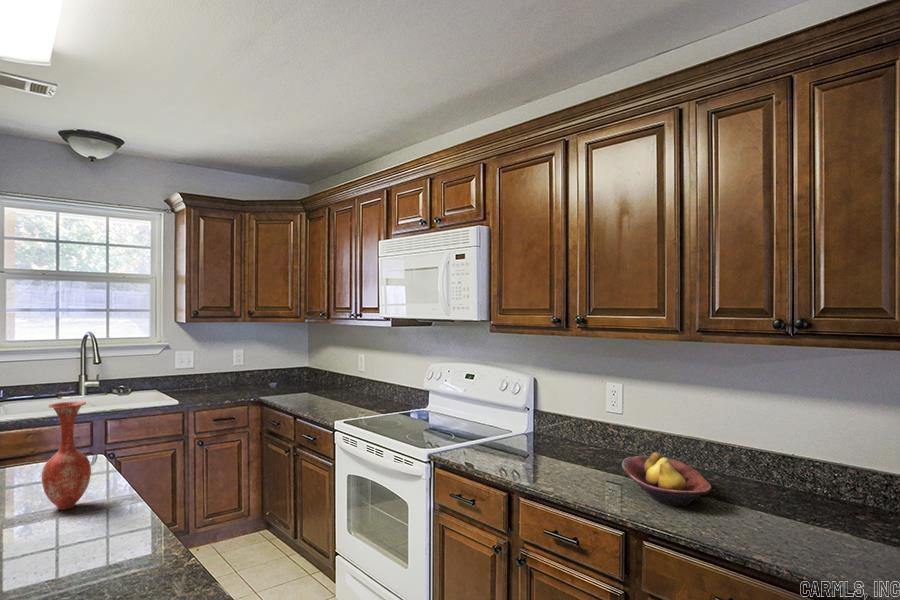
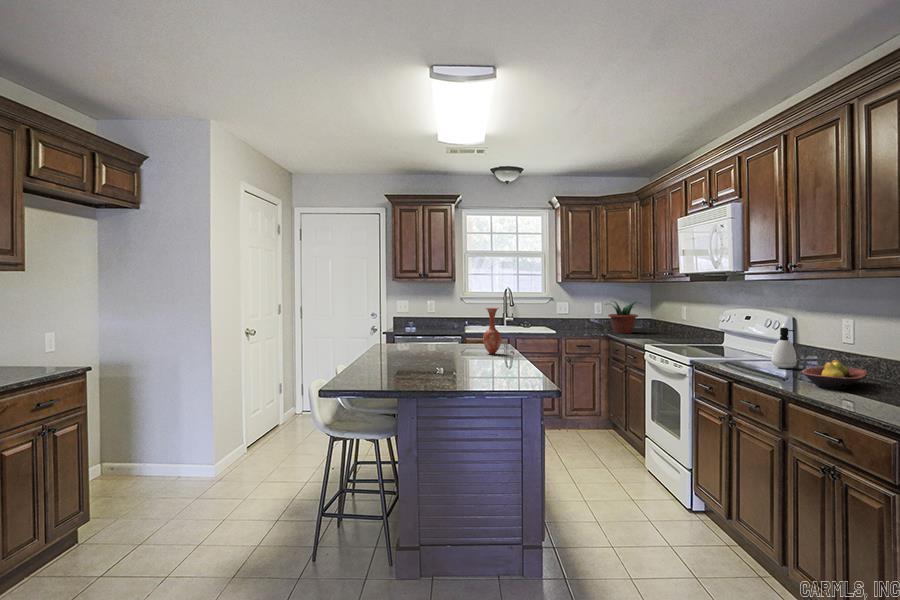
potted plant: none [253,347,303,394] -> present [608,301,638,334]
soap dispenser: none [537,398,567,455] -> present [771,328,797,368]

